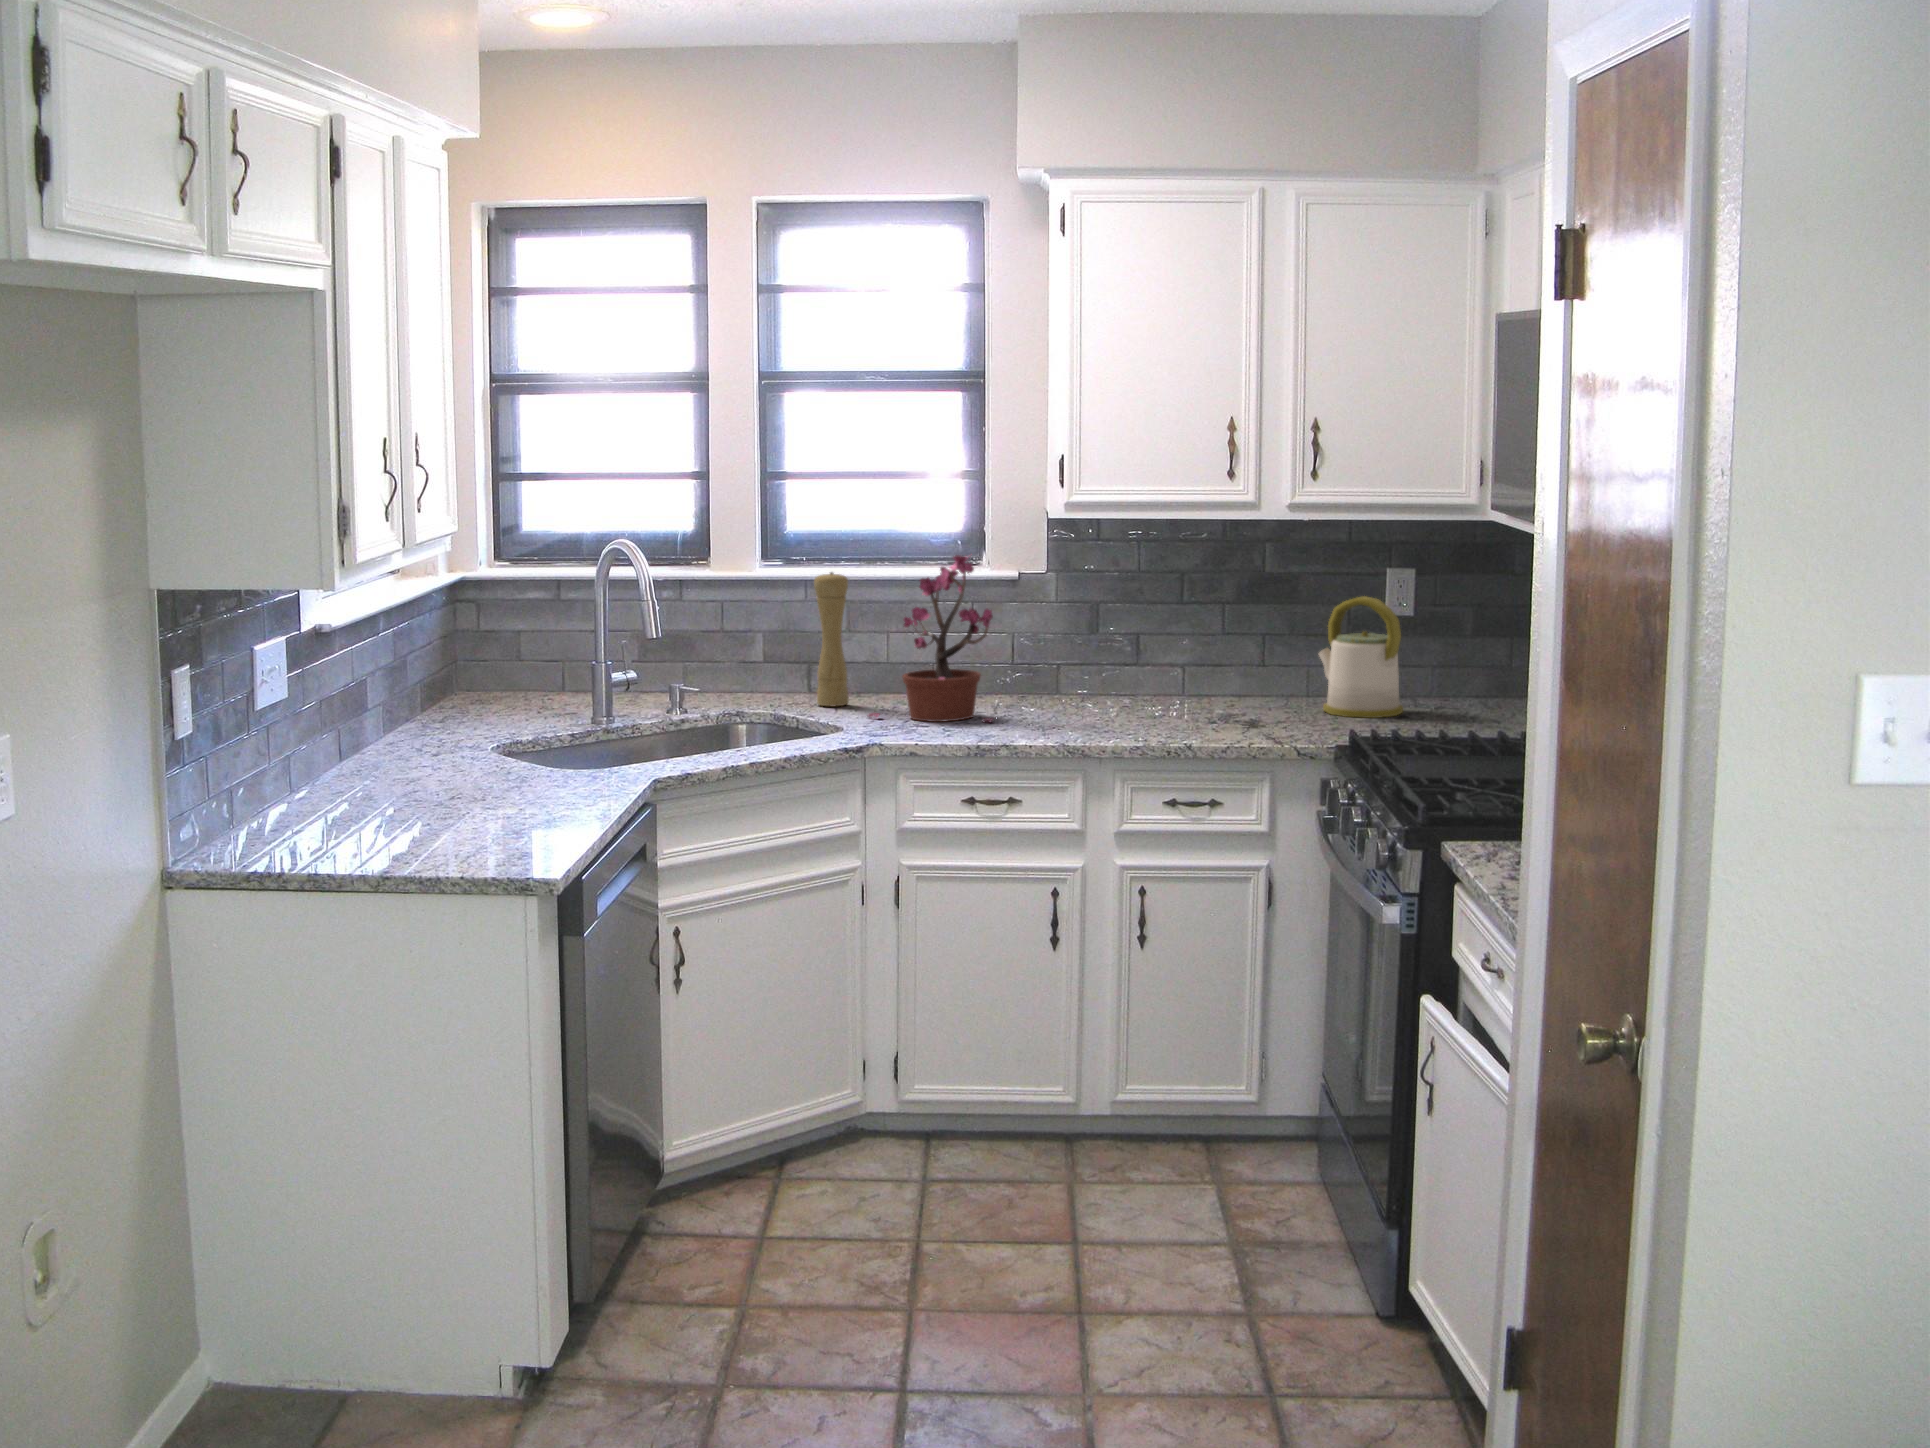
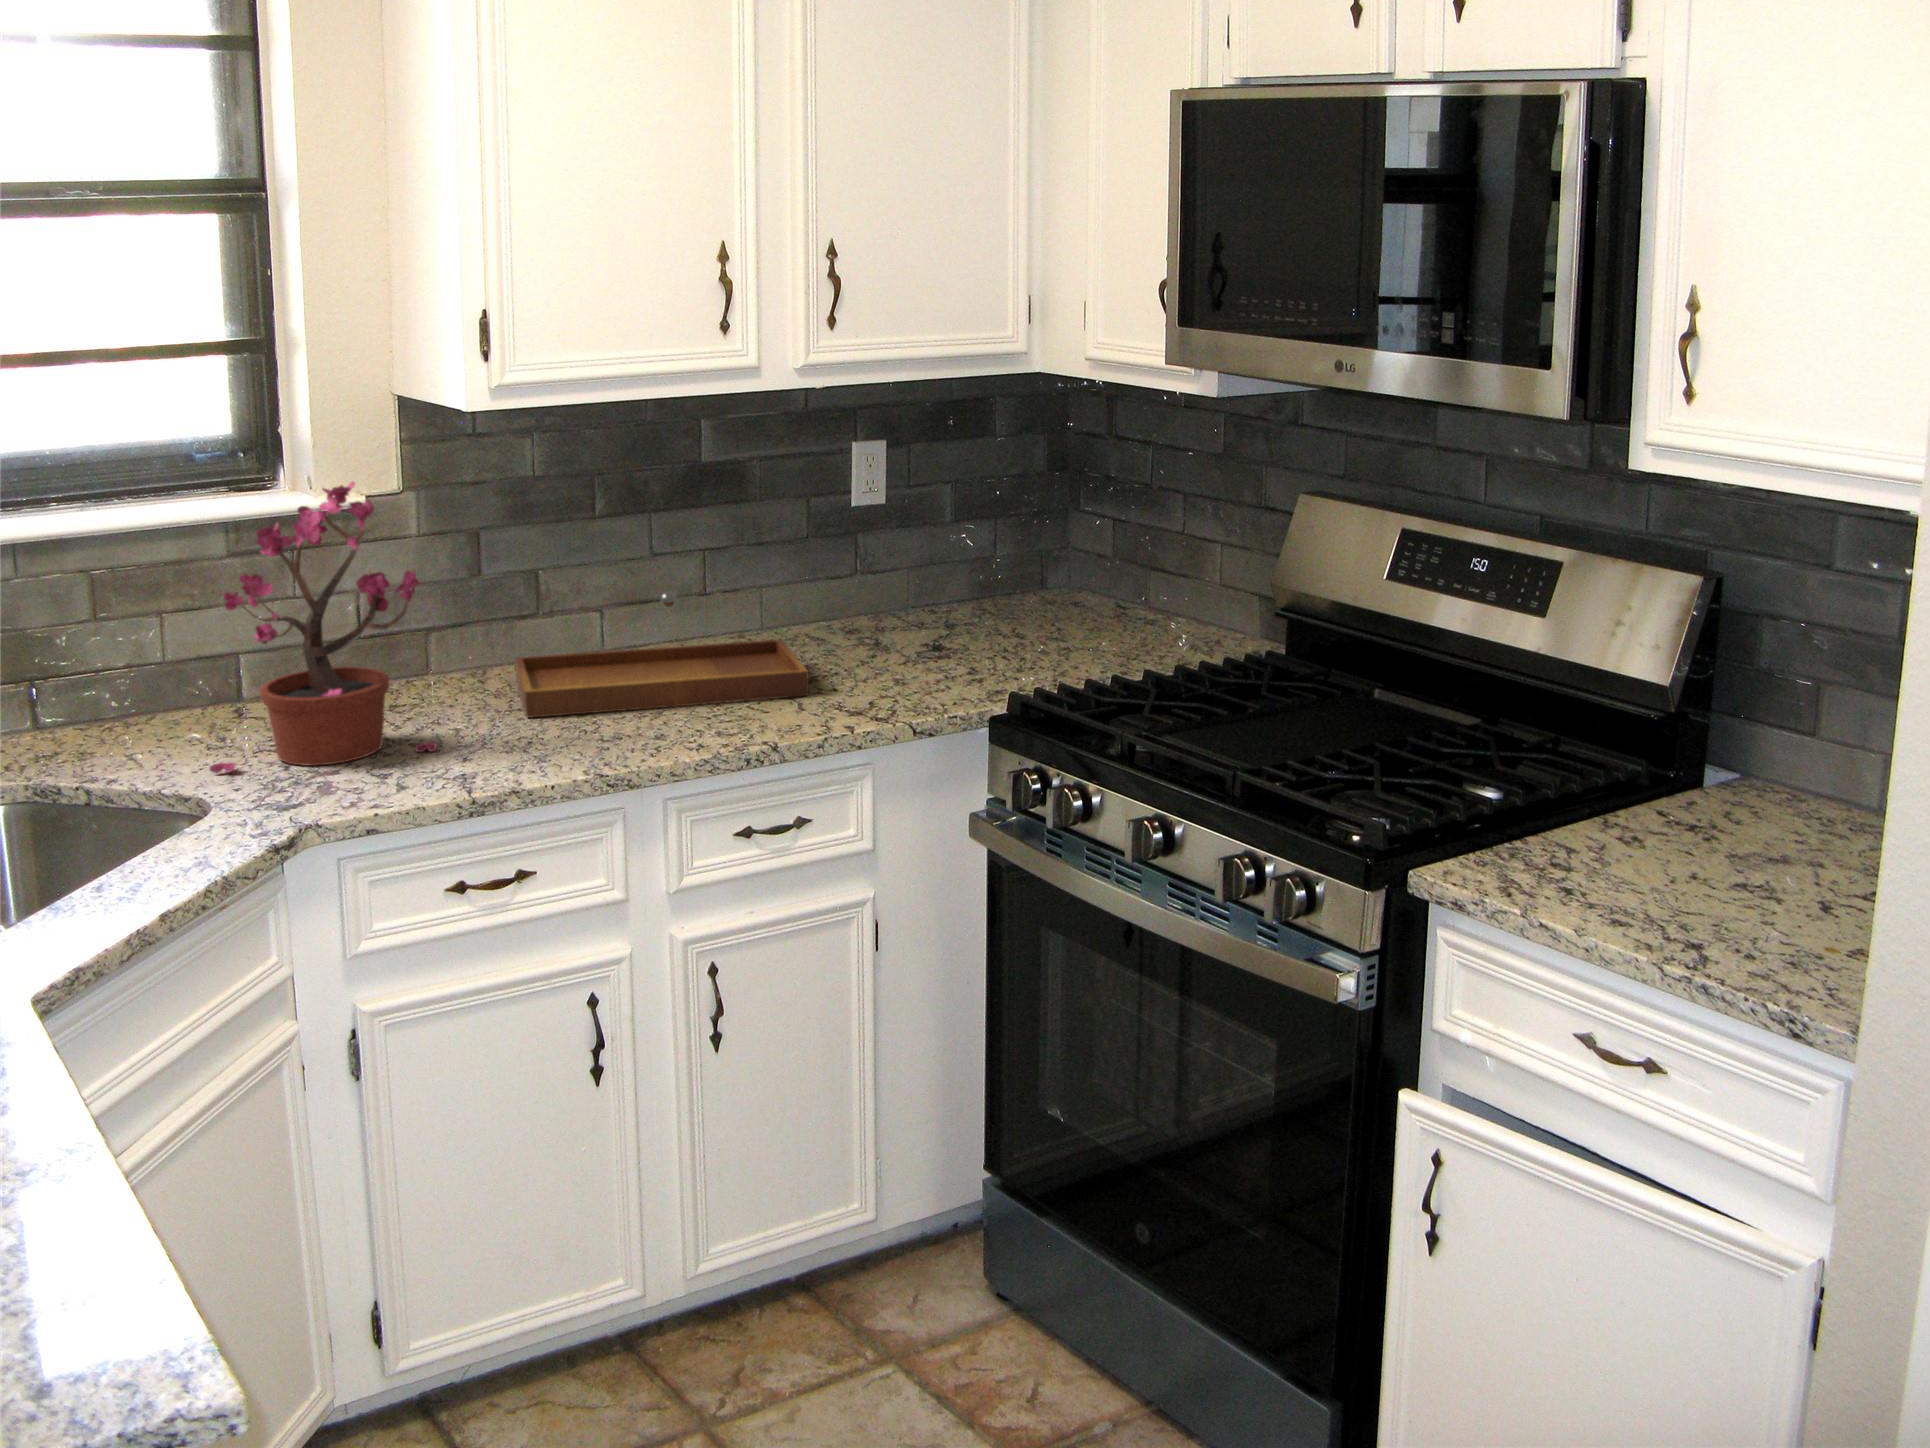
pepper mill: present [814,572,849,706] -> none [38,528,122,758]
kettle: present [1319,596,1403,718] -> none [809,489,936,658]
tray: none [1070,649,1276,727] -> present [515,592,809,718]

